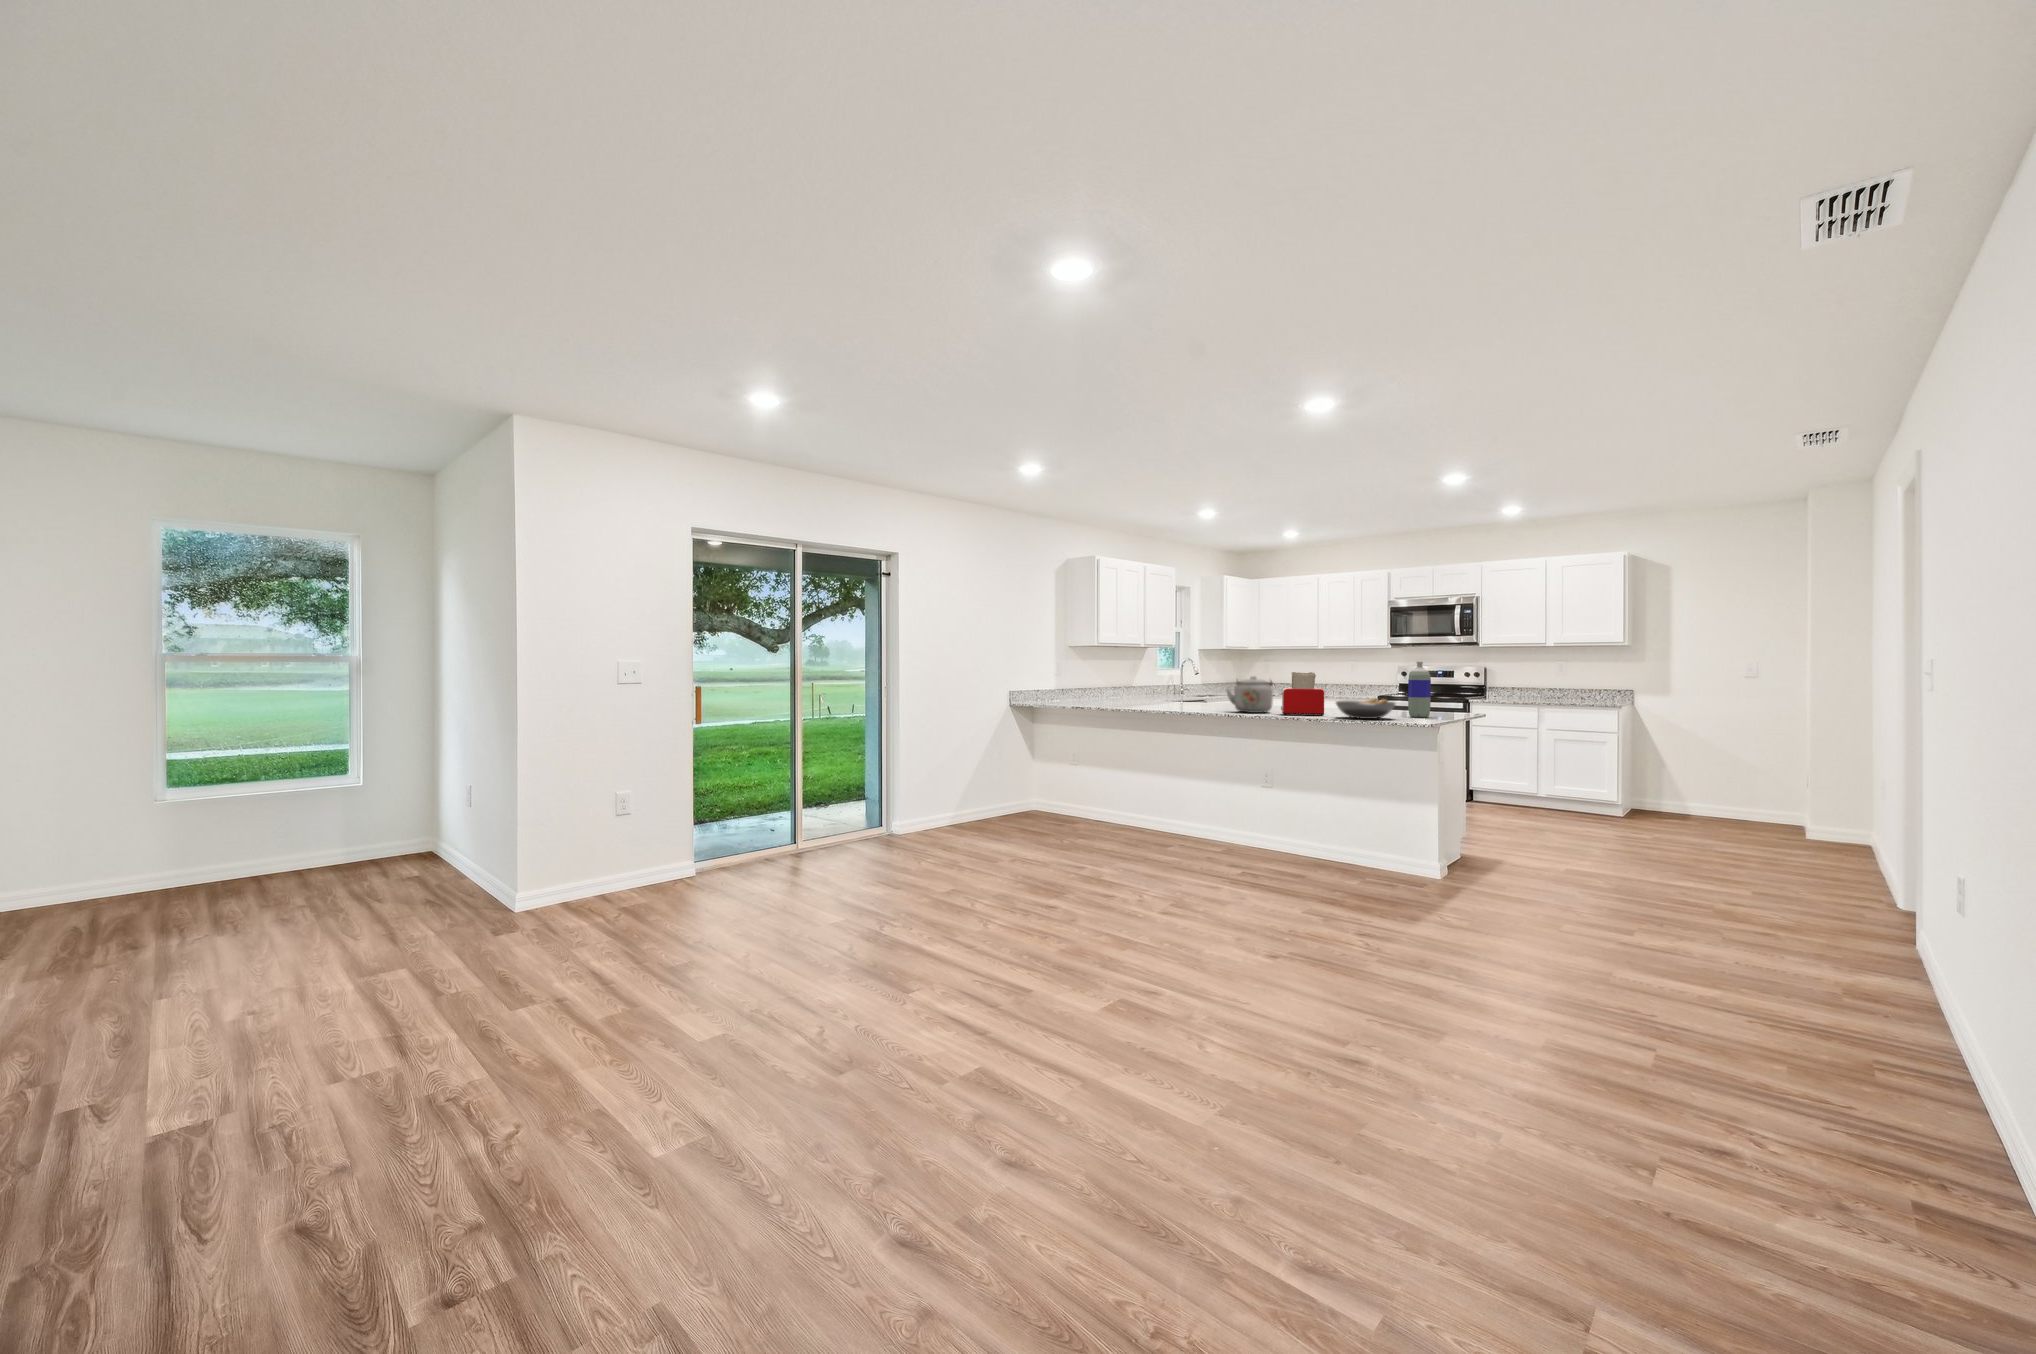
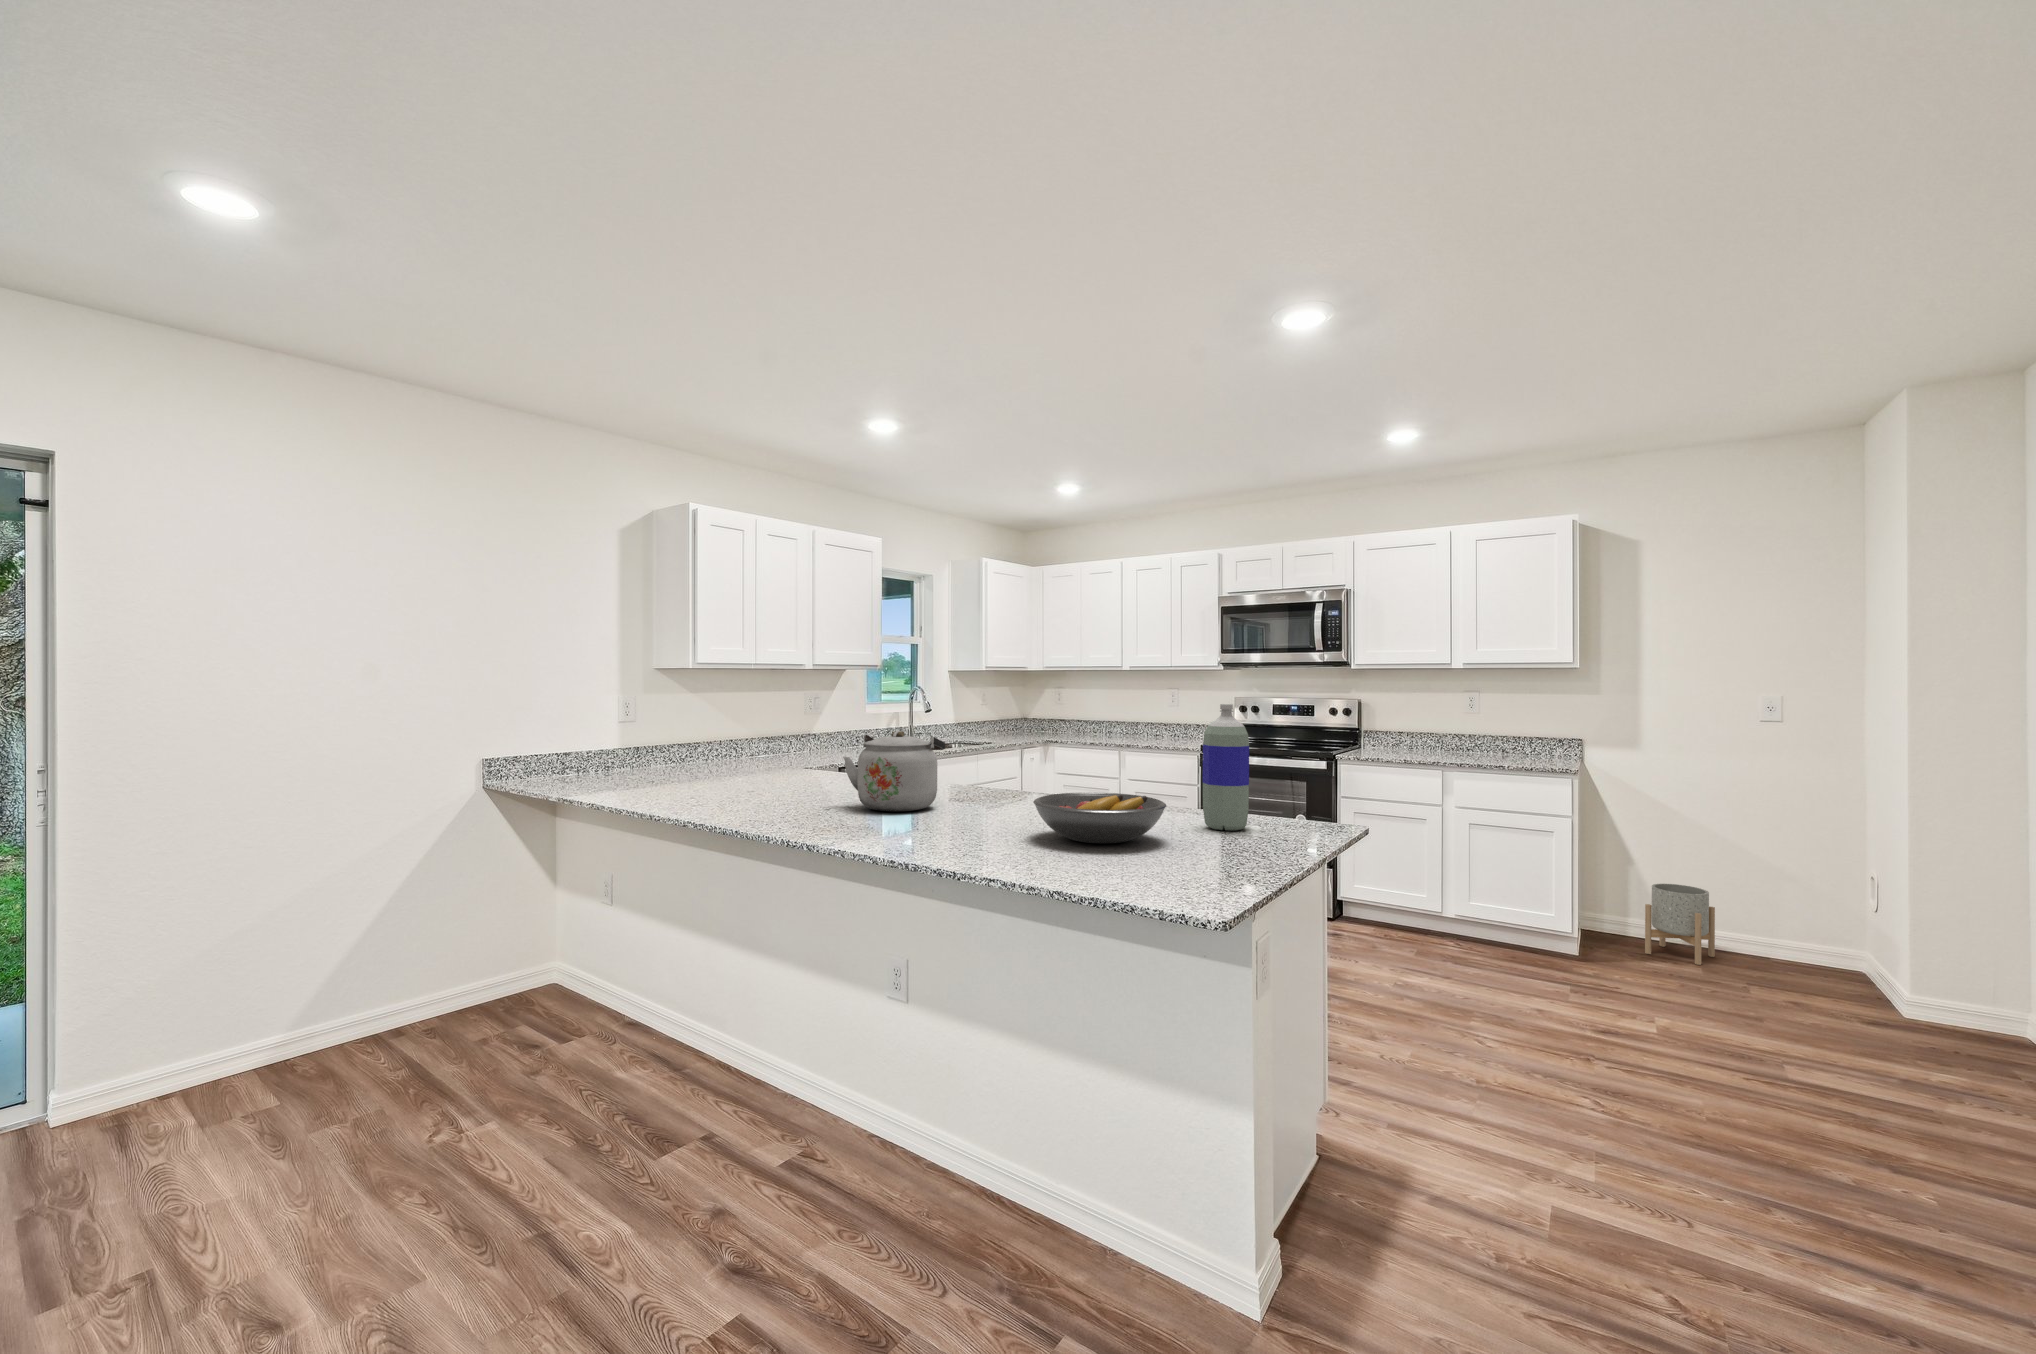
toaster: present [1279,672,1324,716] -> none [933,725,1028,825]
planter: none [1669,776,1714,822] -> present [1645,884,1715,965]

